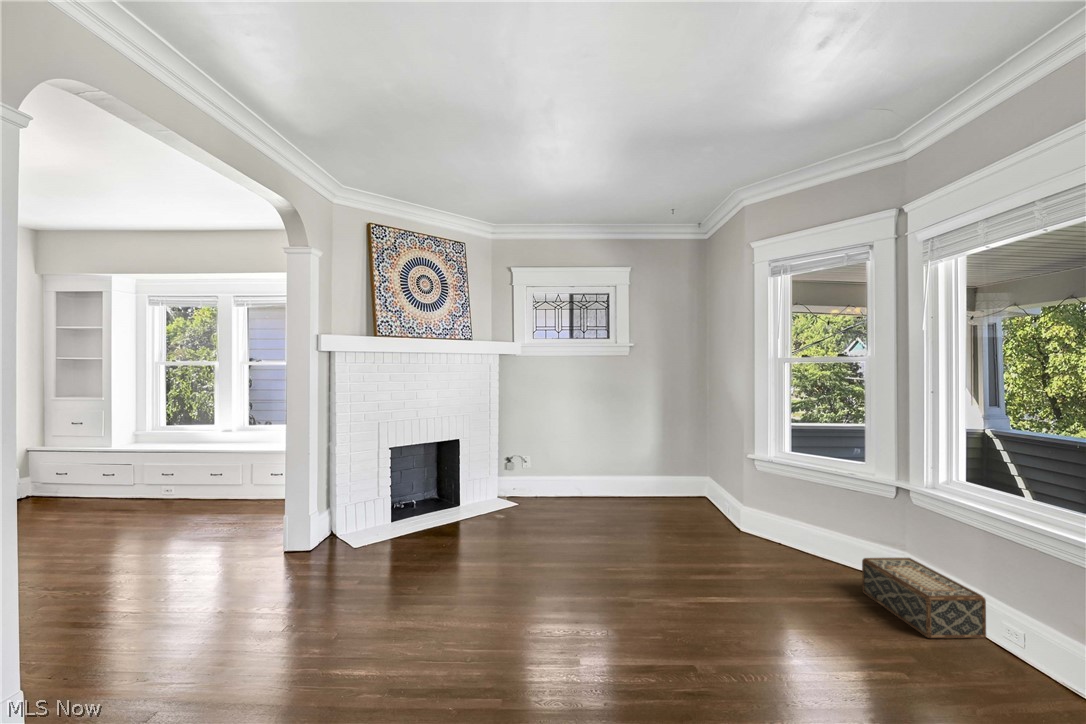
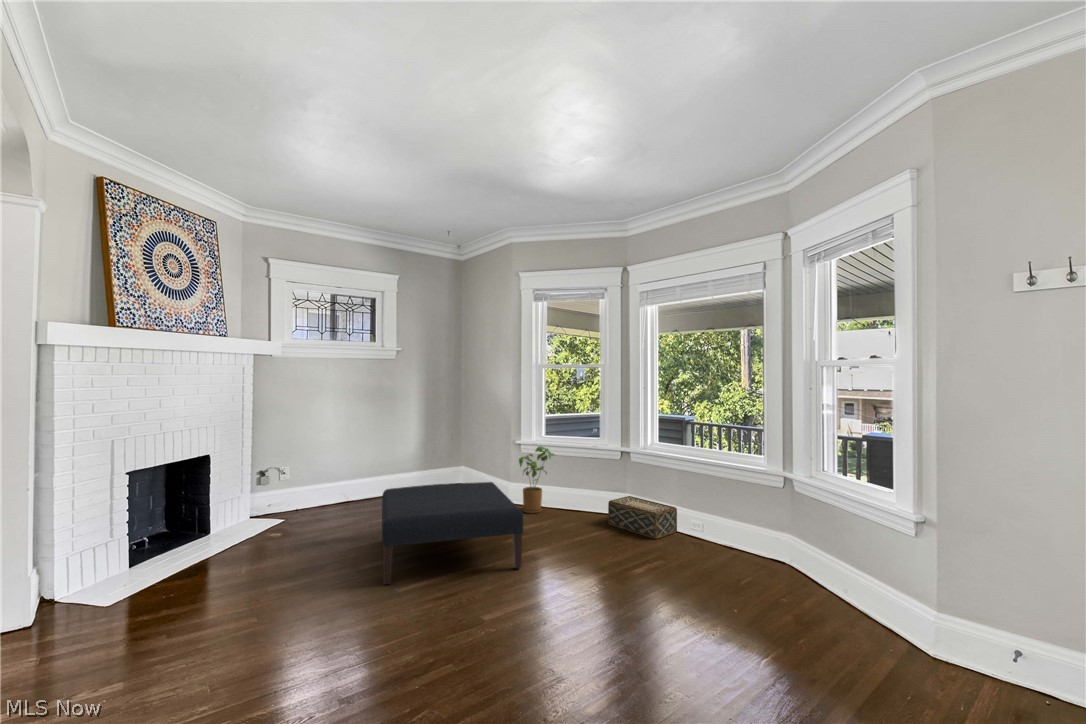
house plant: none [746,465,799,551] -> present [519,446,554,513]
ottoman: none [521,491,694,616] -> present [382,482,523,584]

